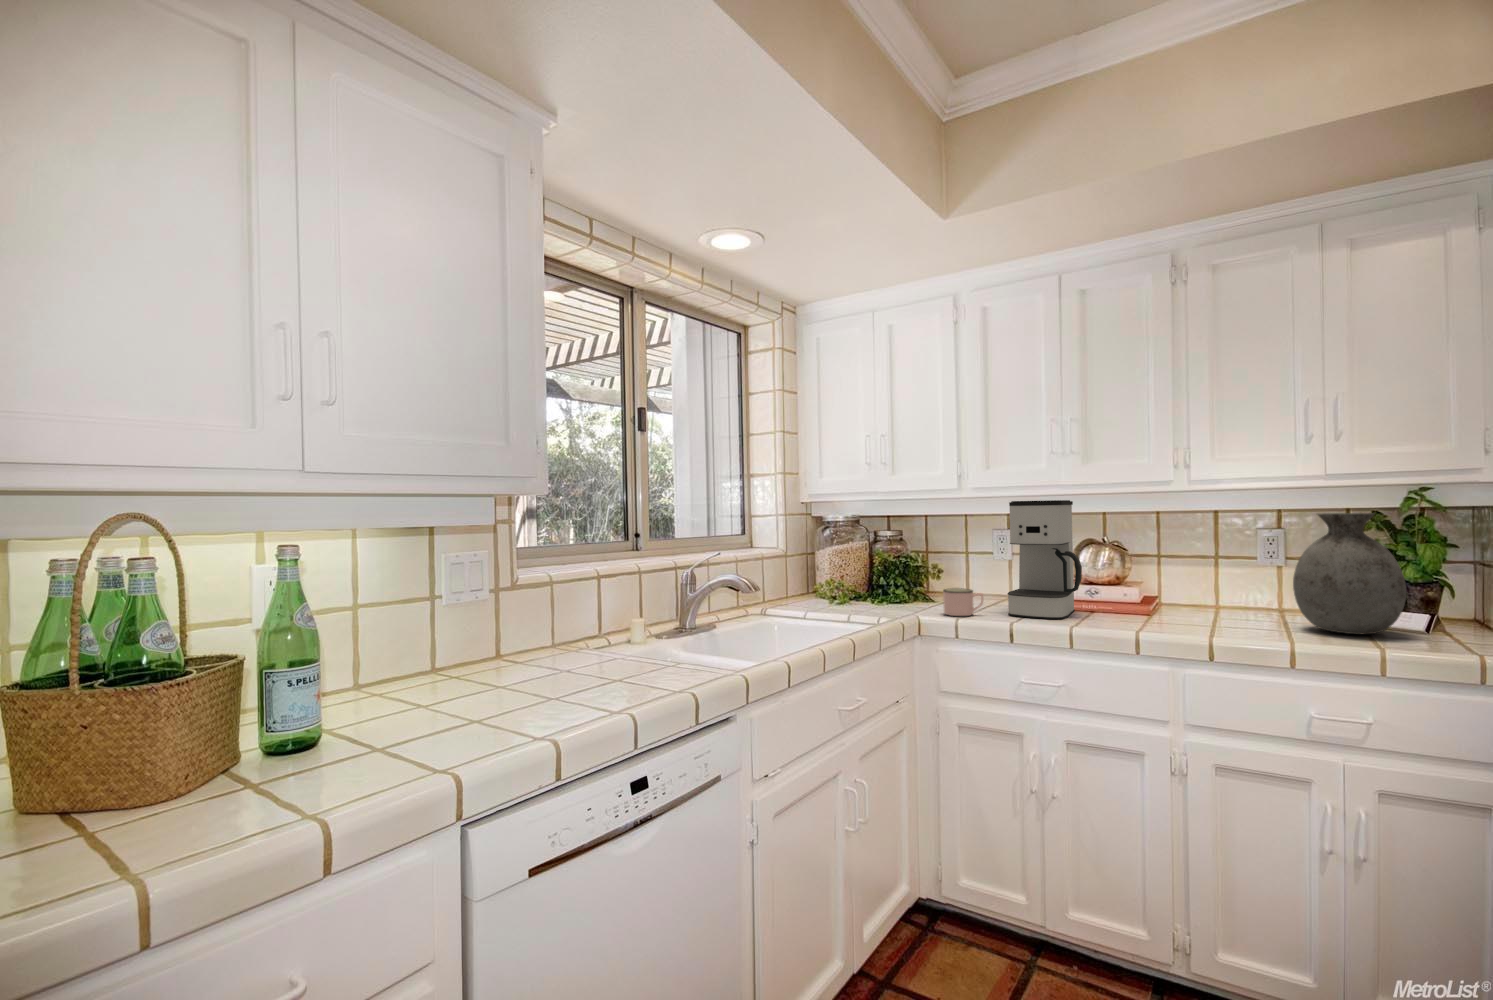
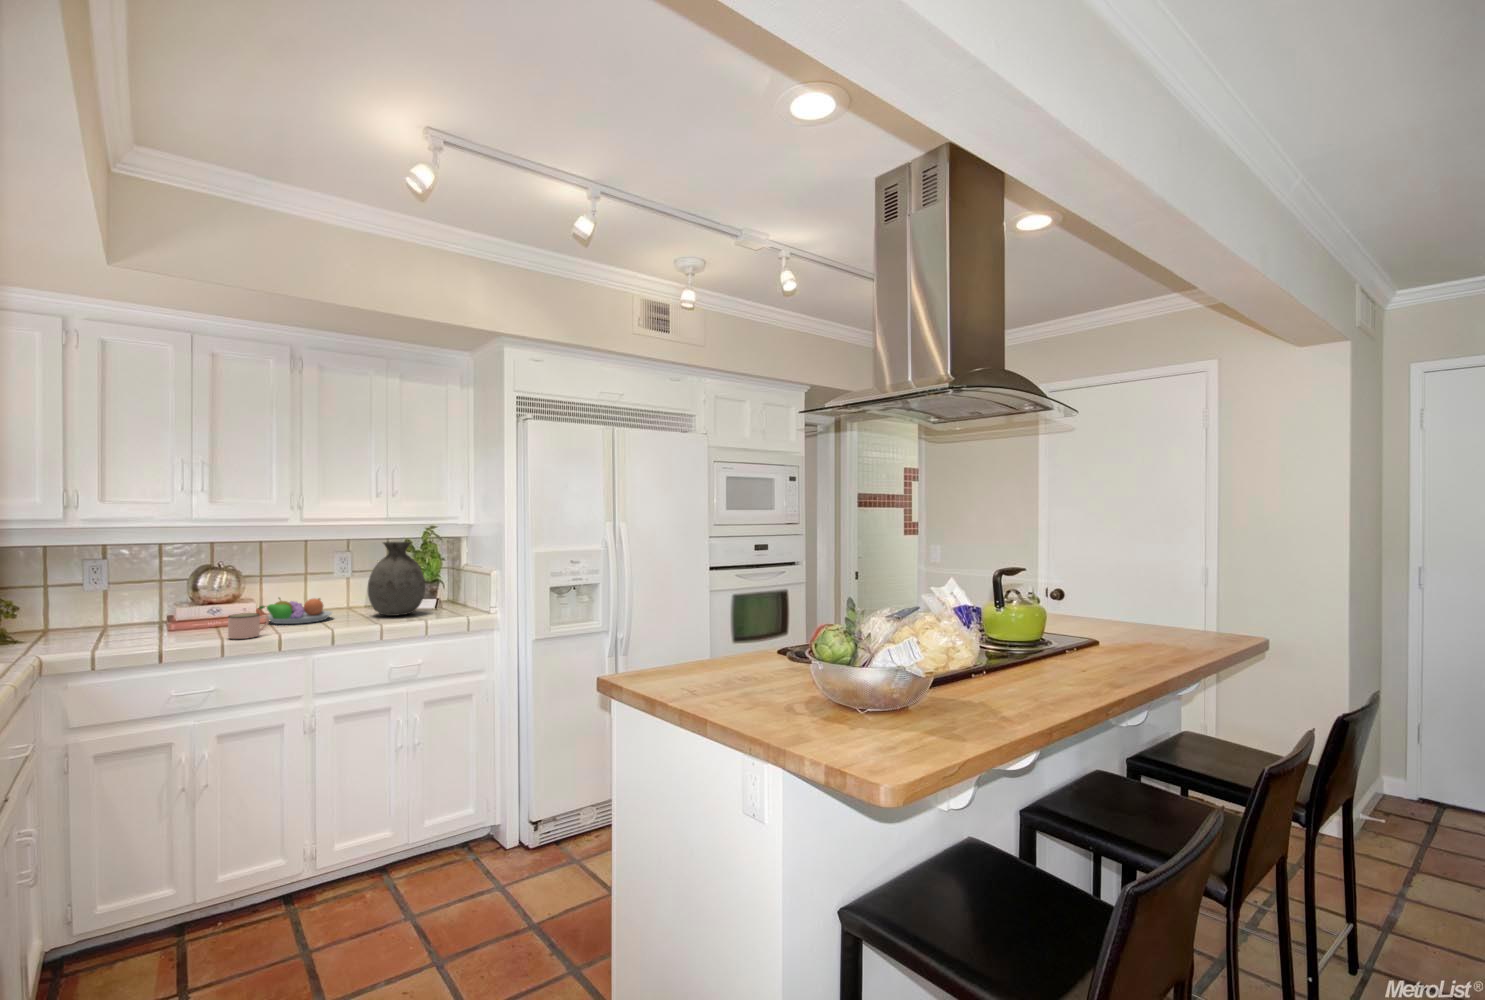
coffee maker: present [1008,500,1082,619] -> none [141,533,216,640]
fruit bowl: none [1135,584,1240,624] -> present [259,598,332,624]
mug: present [943,588,983,616] -> present [228,613,269,639]

